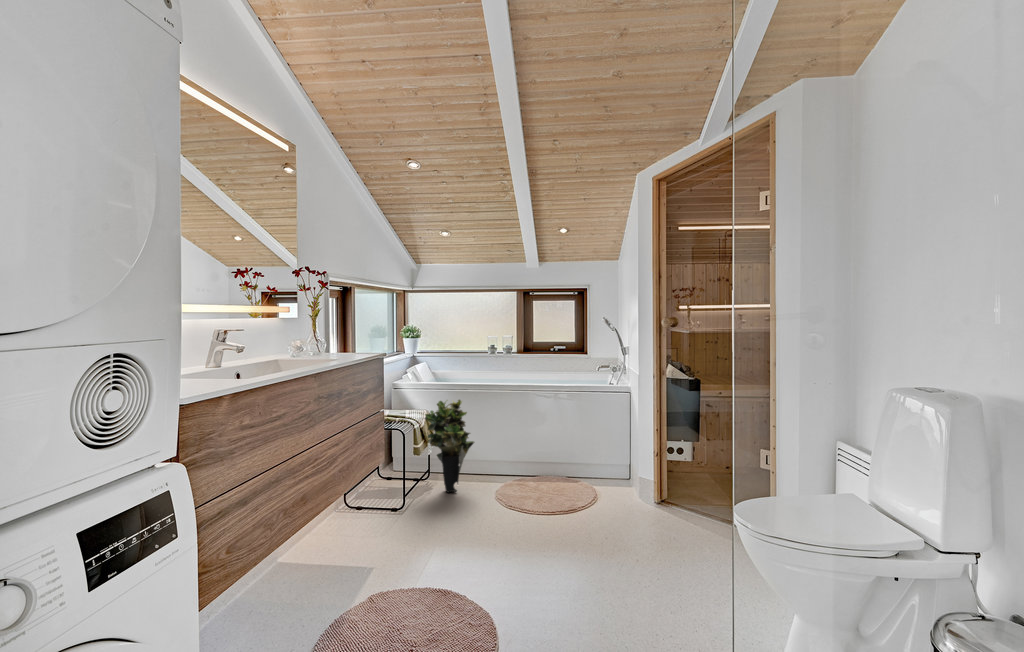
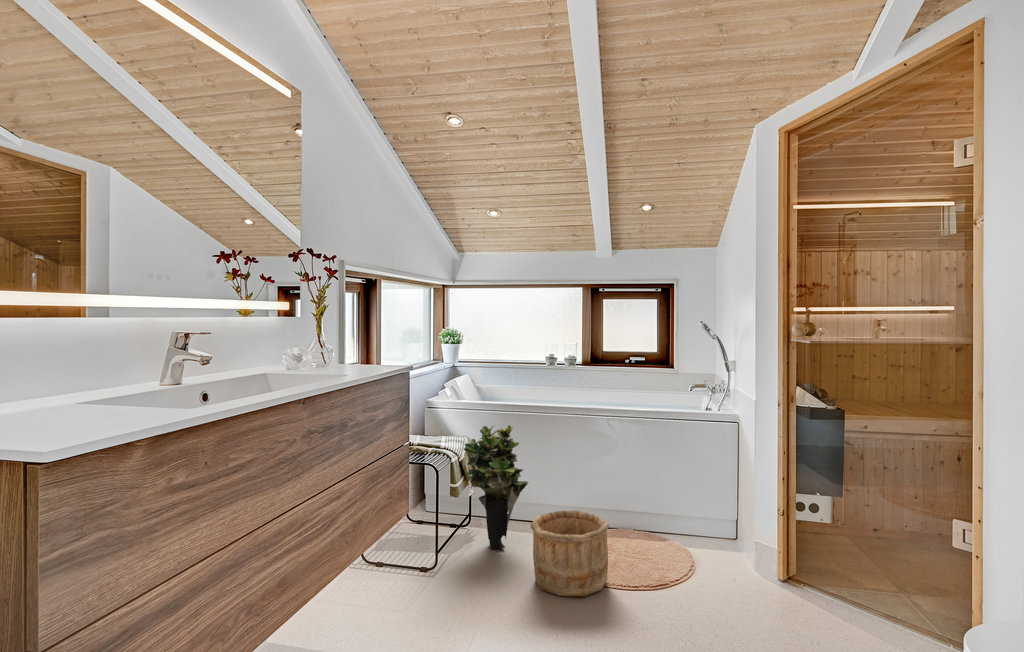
wooden bucket: none [476,460,534,519] -> present [530,511,609,596]

